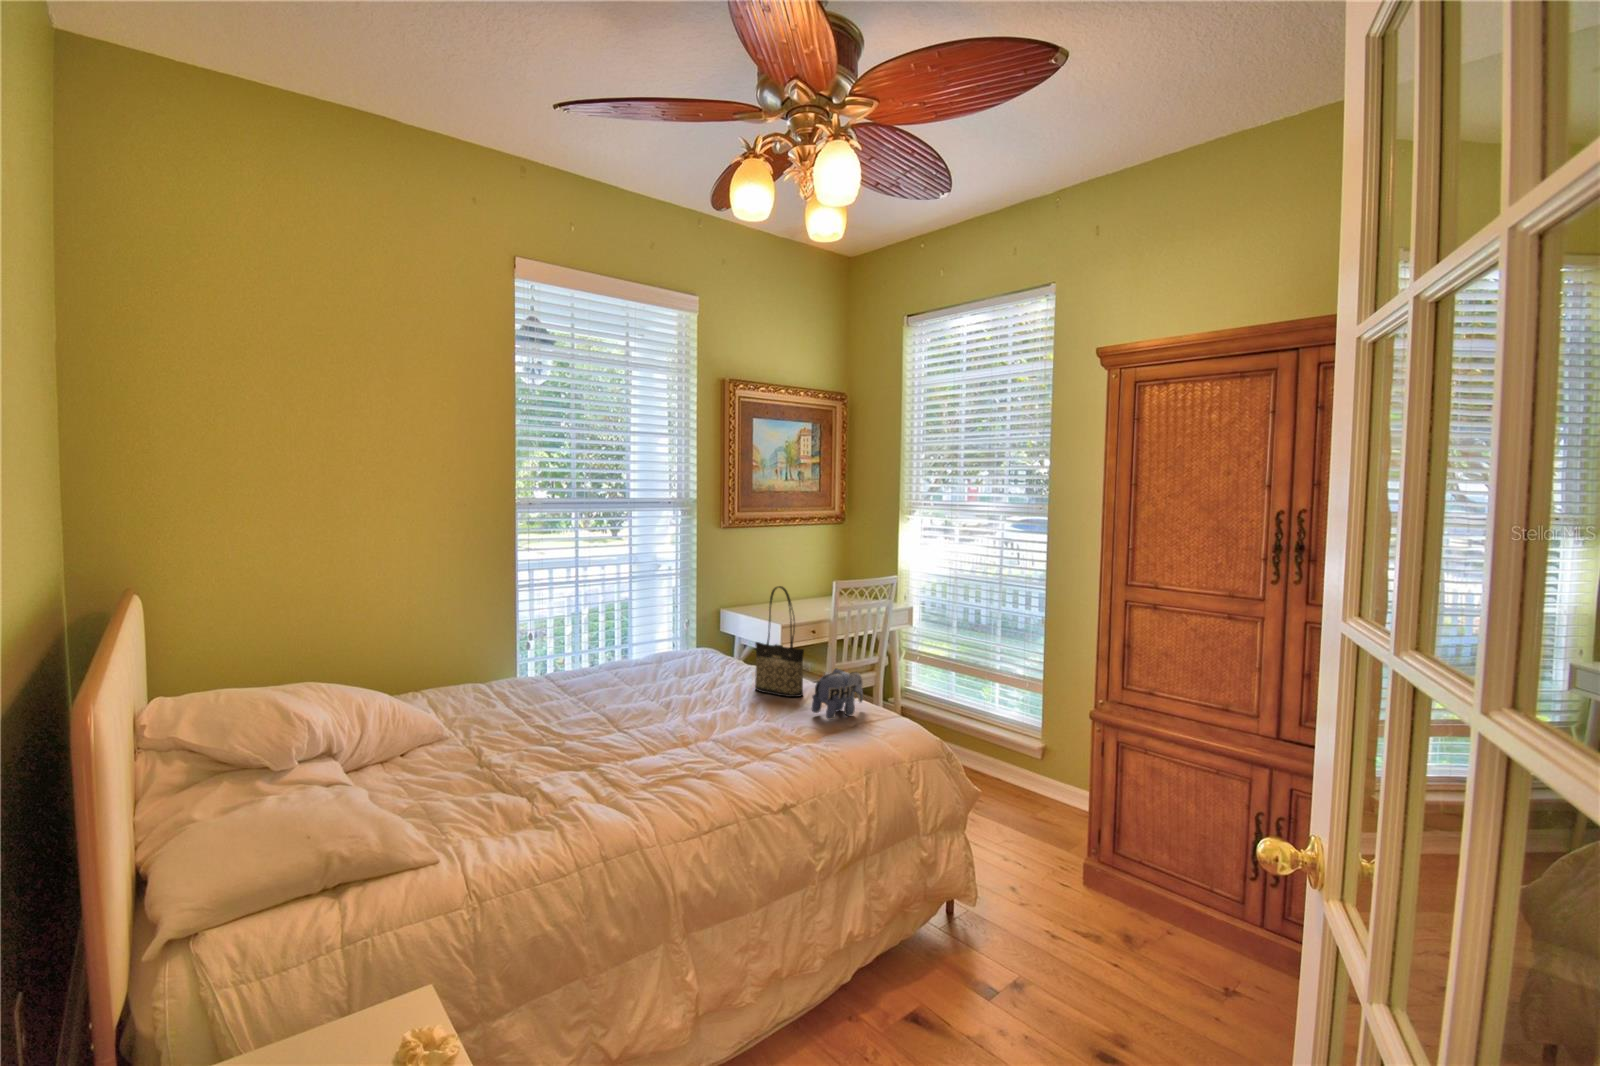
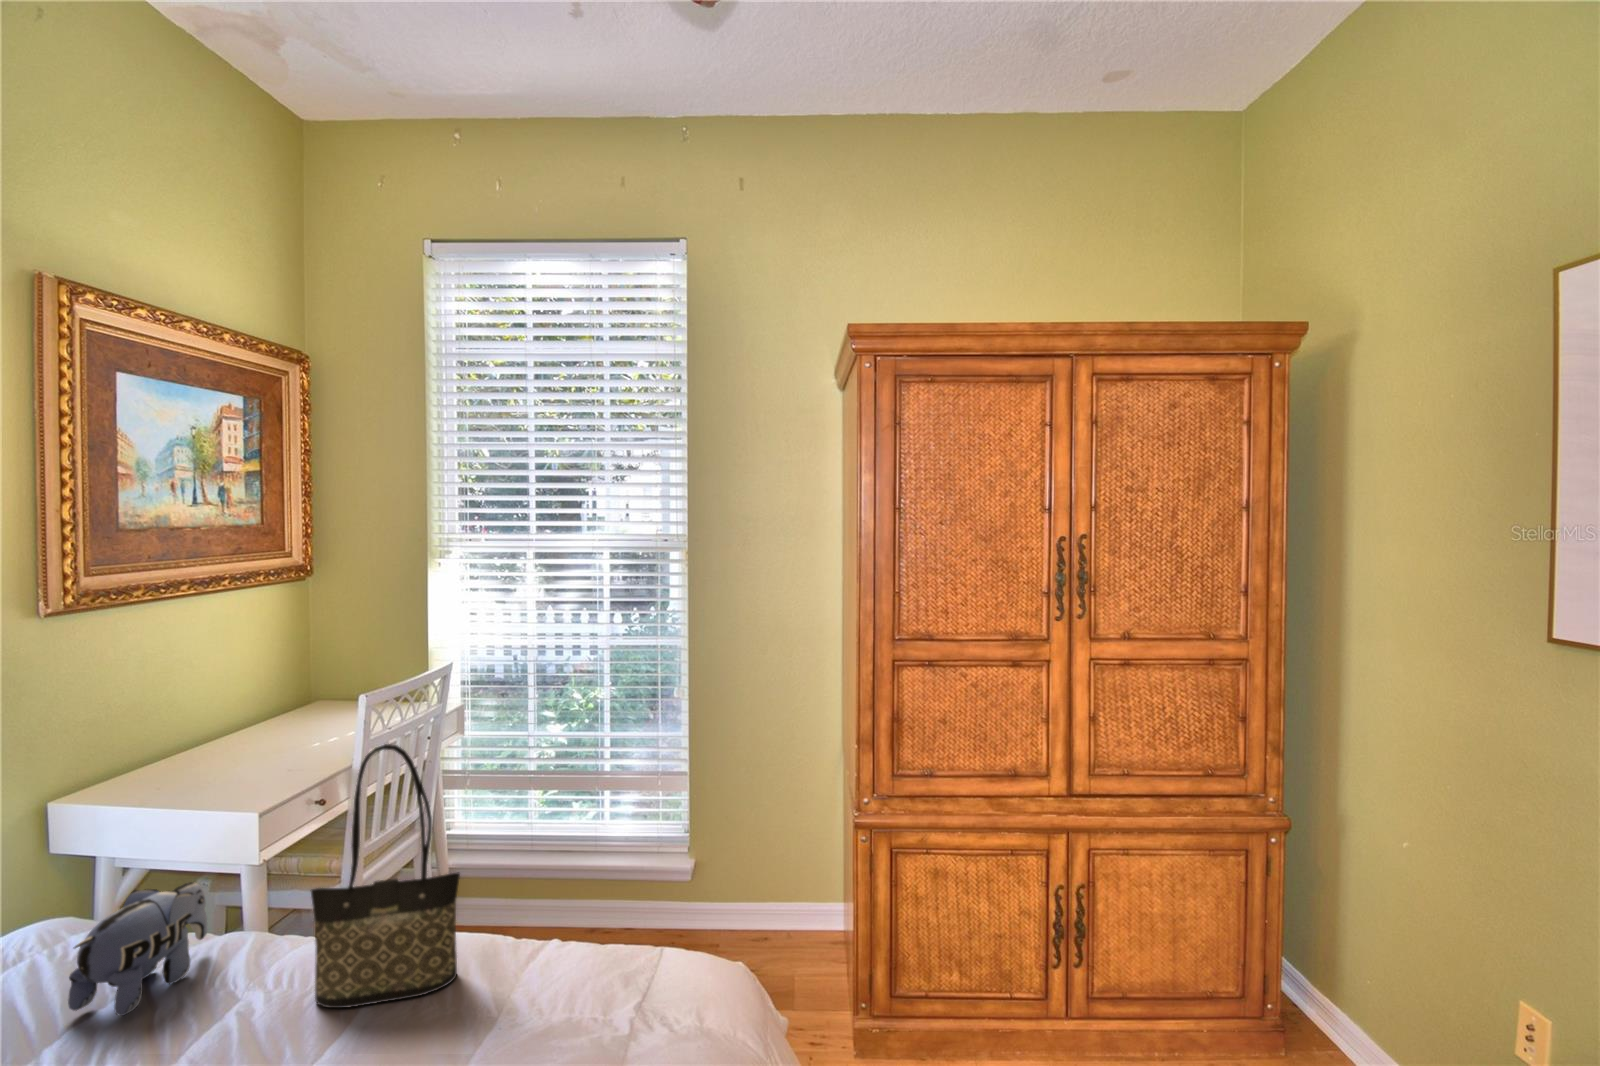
plush toy: present [812,668,863,719] -> present [68,882,207,1016]

